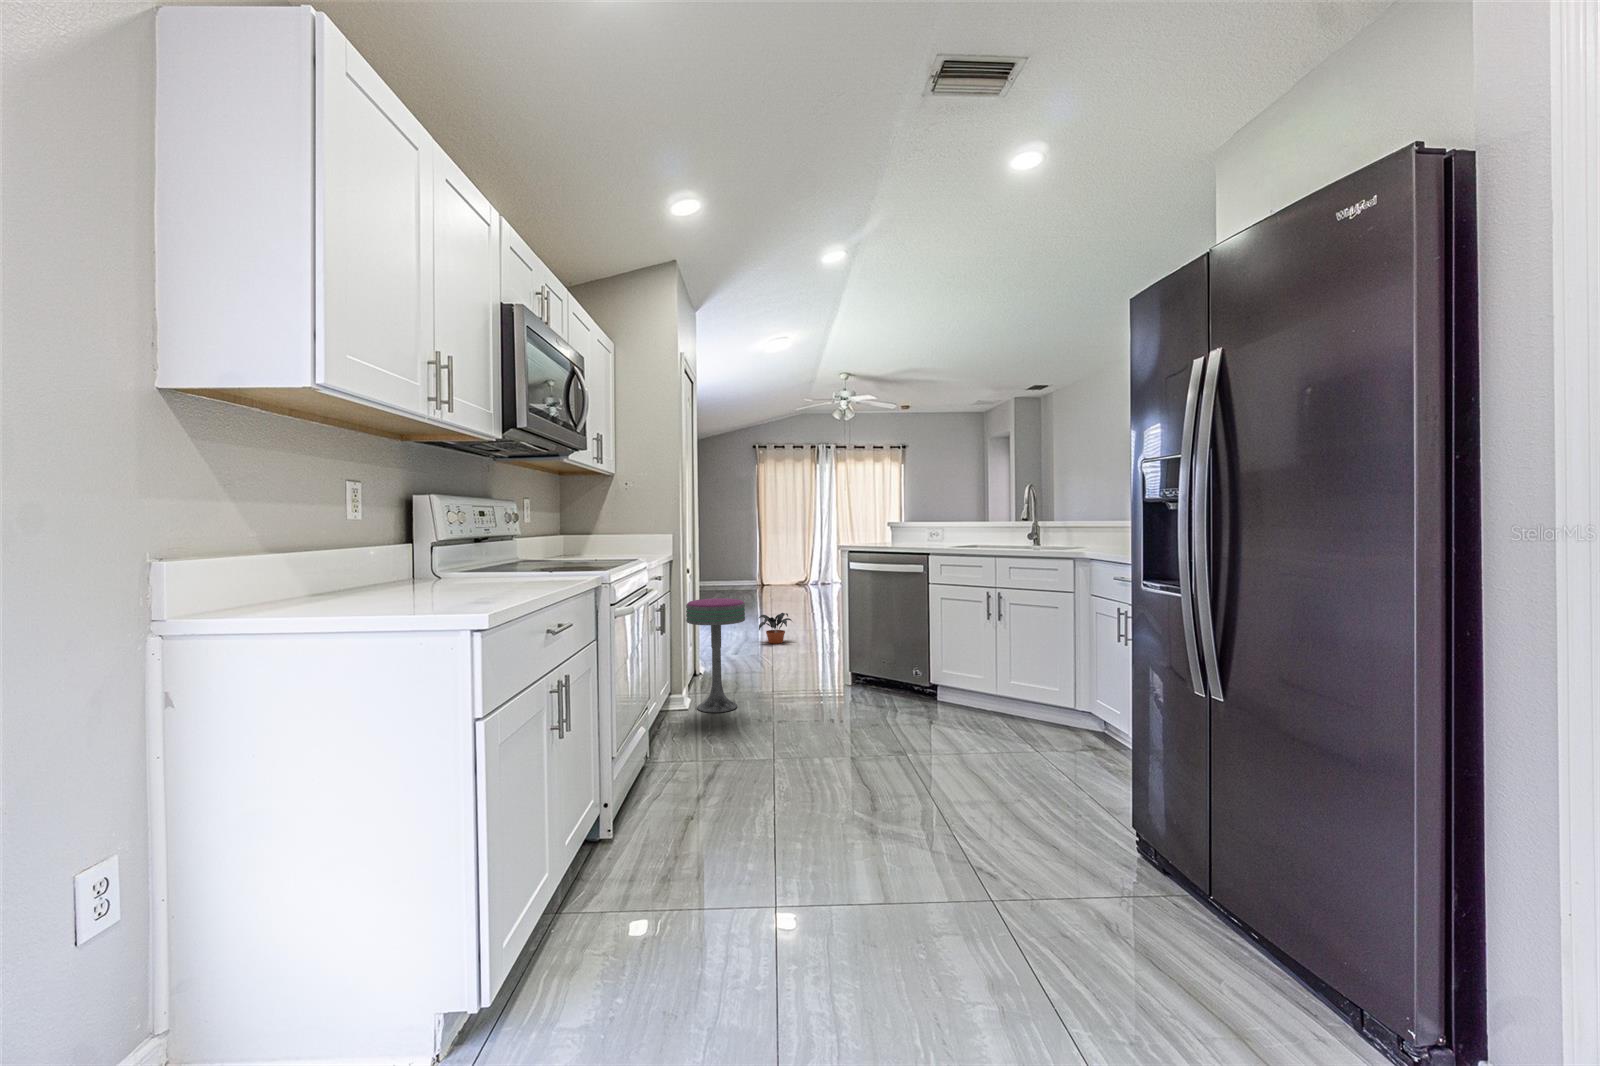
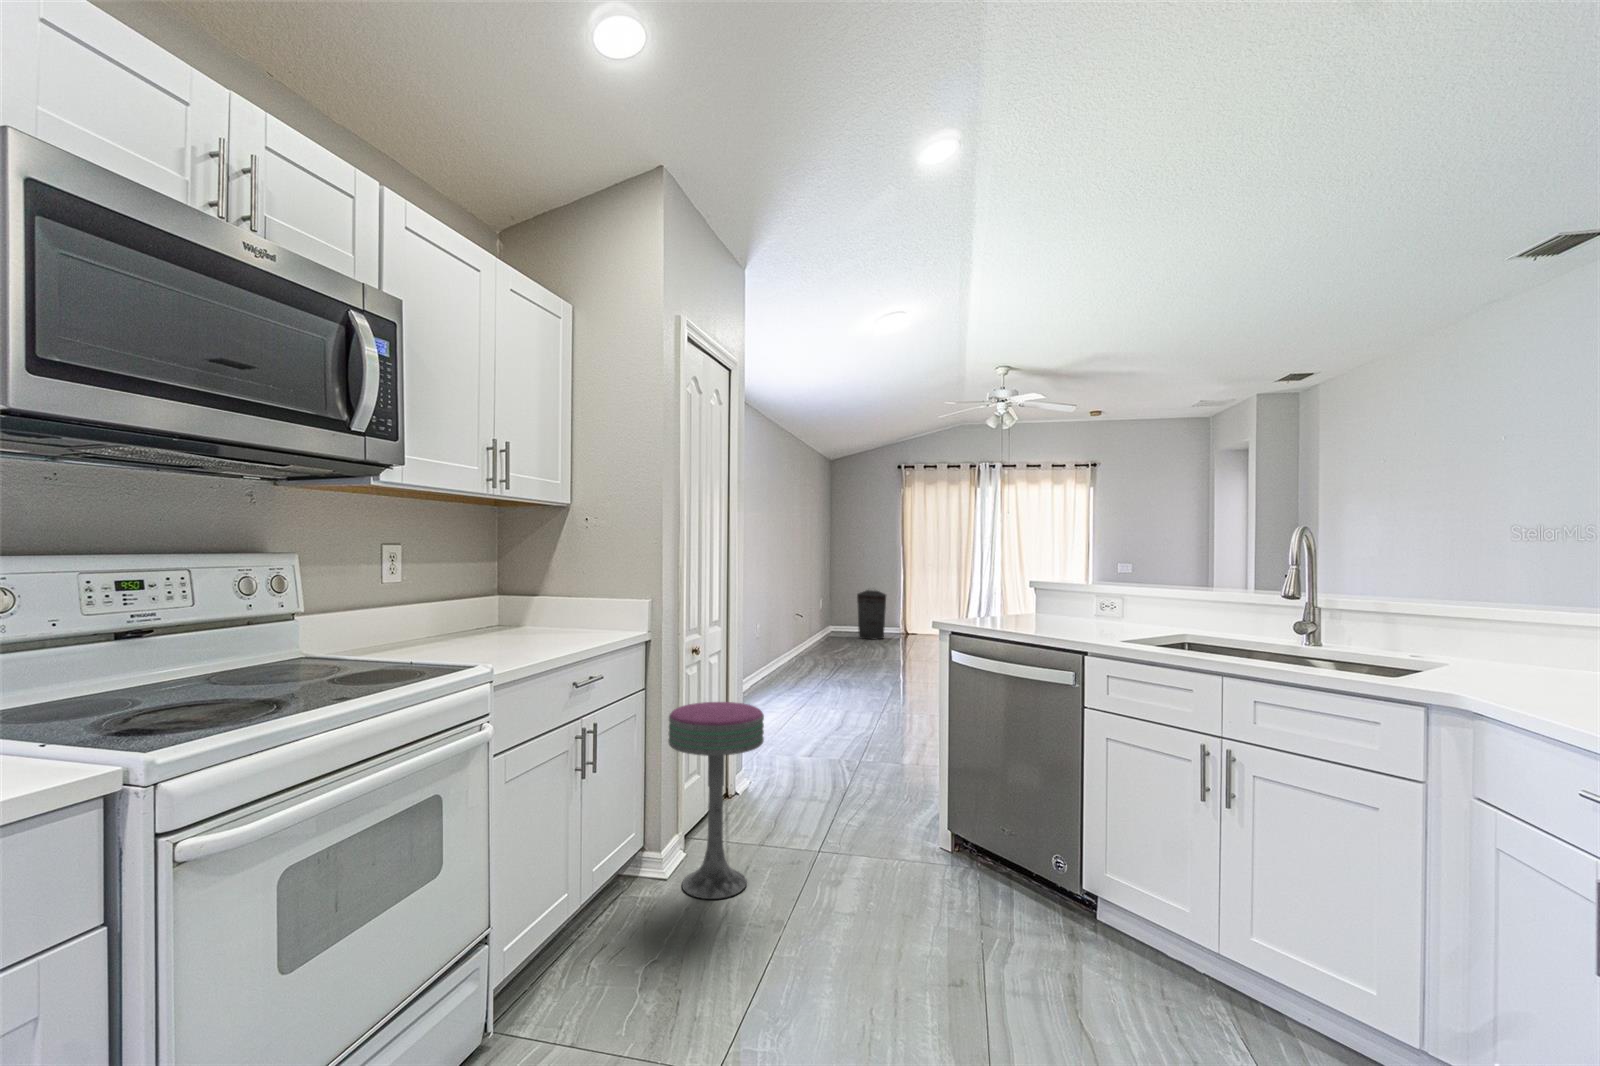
trash can: none [723,548,747,590] -> present [857,590,886,639]
potted plant: present [759,613,792,643] -> none [853,696,903,741]

